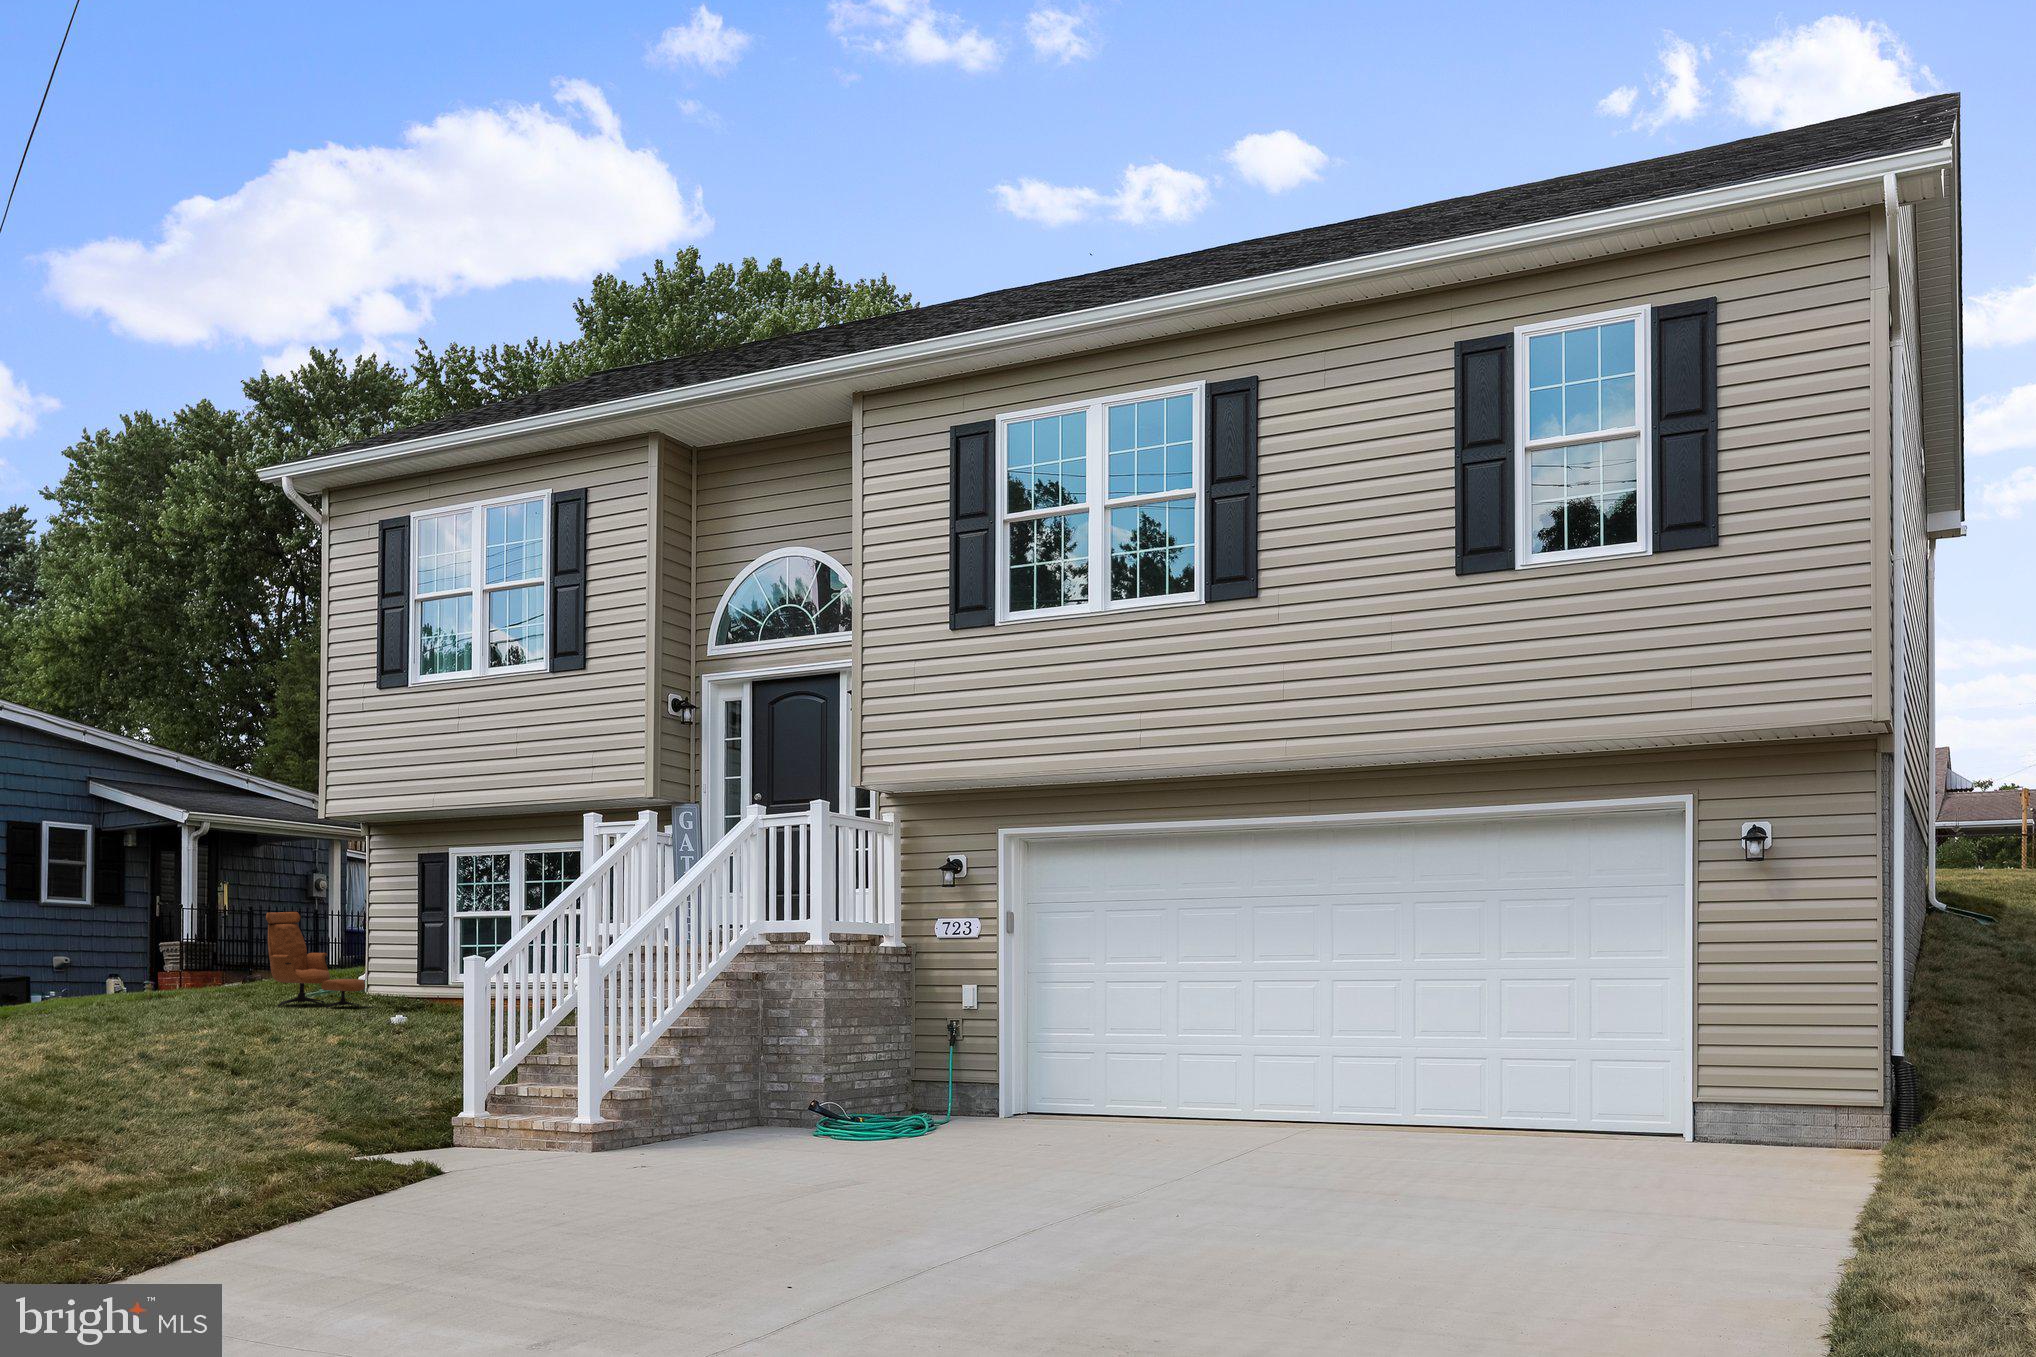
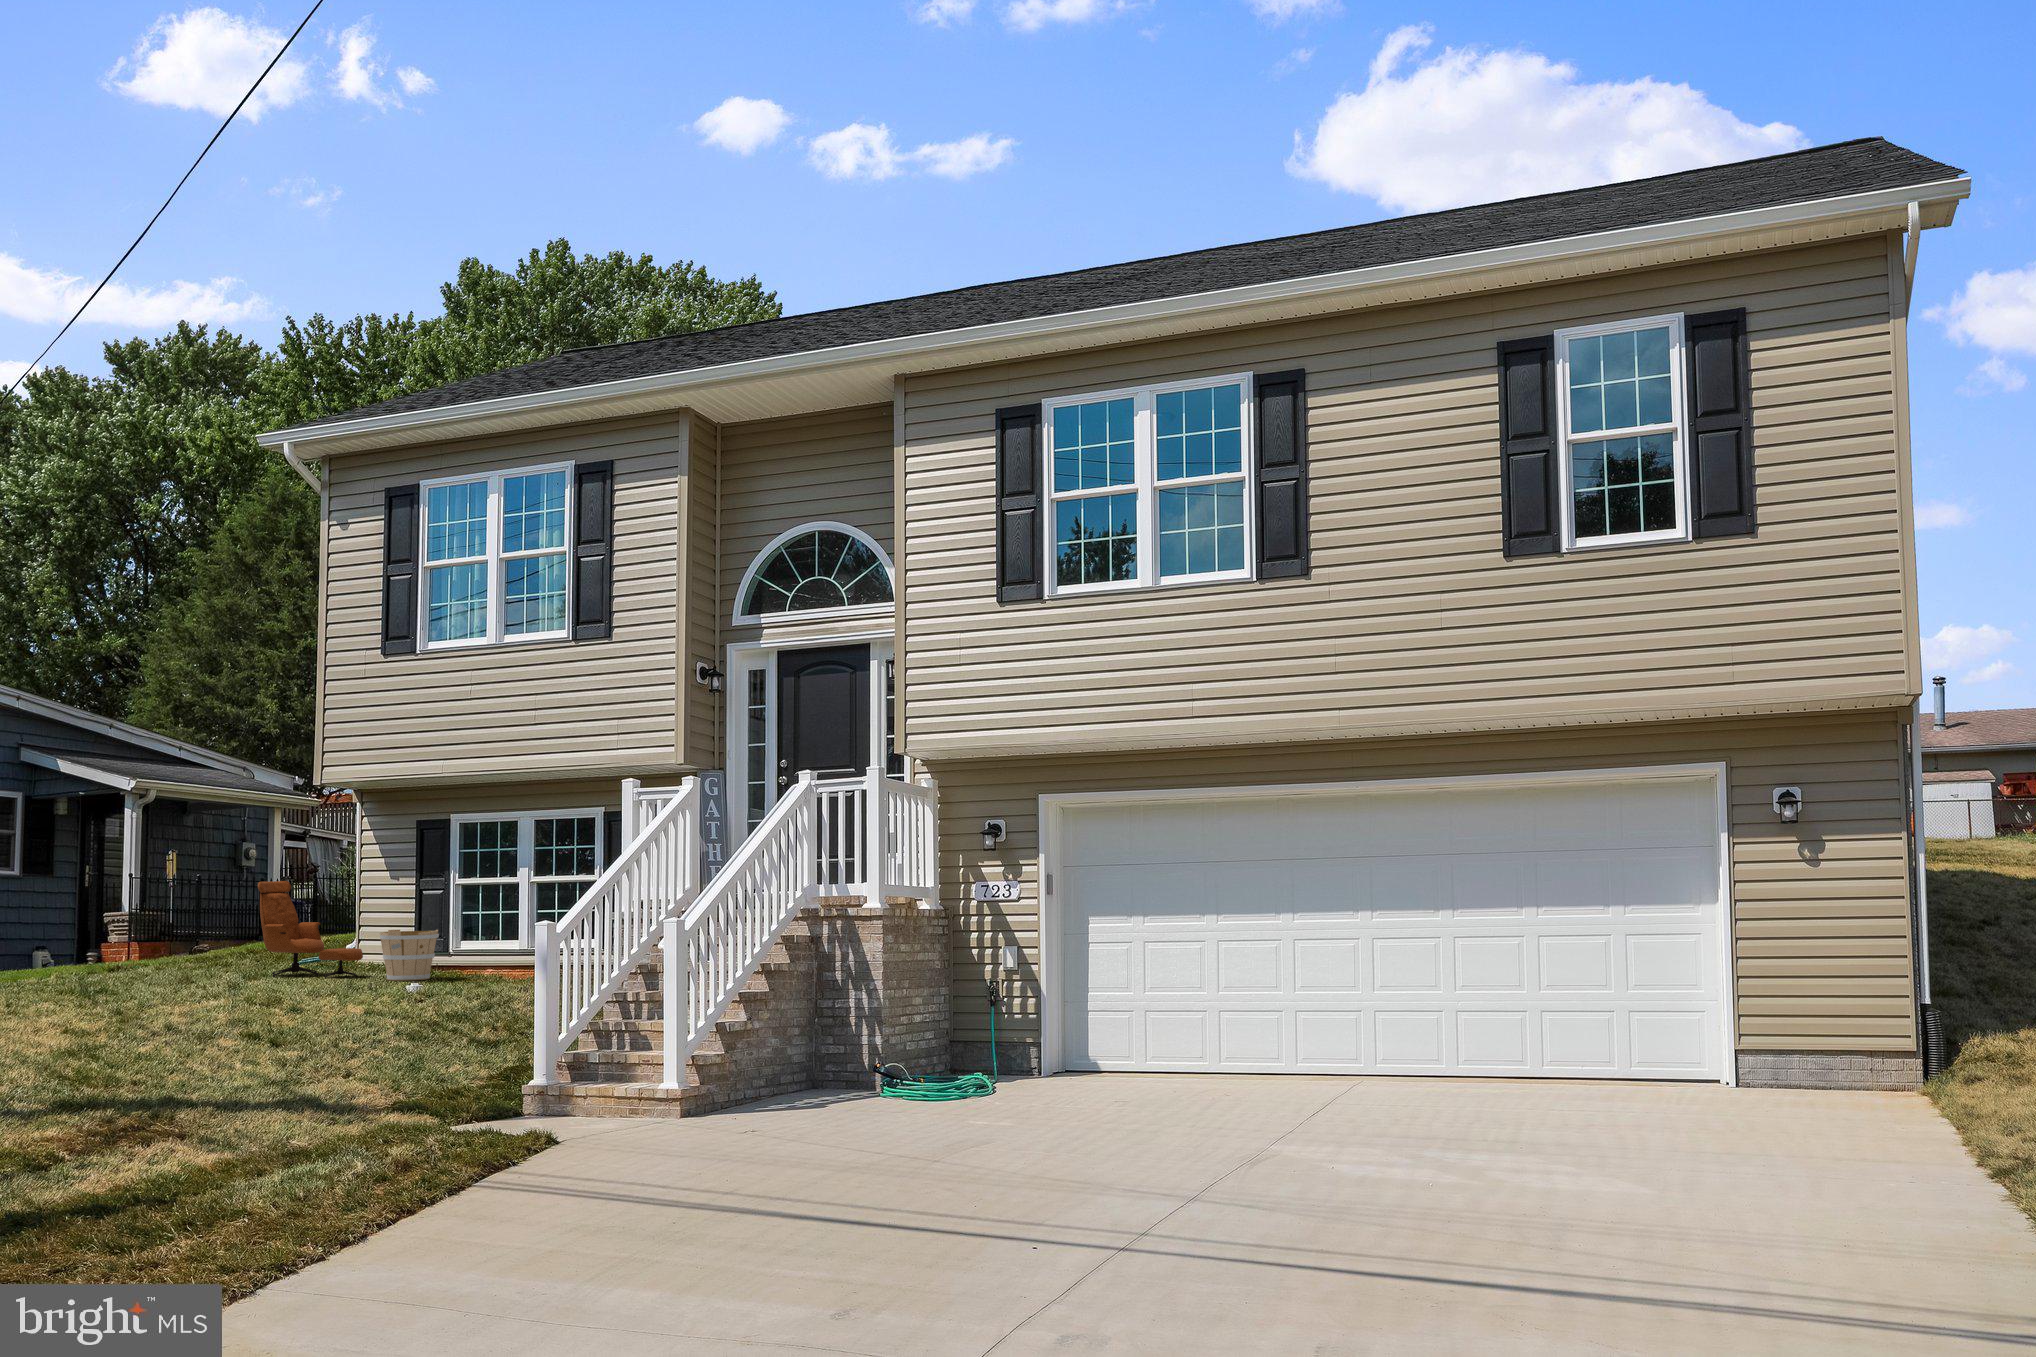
wooden bucket: none [377,961,436,1012] -> present [380,930,439,981]

